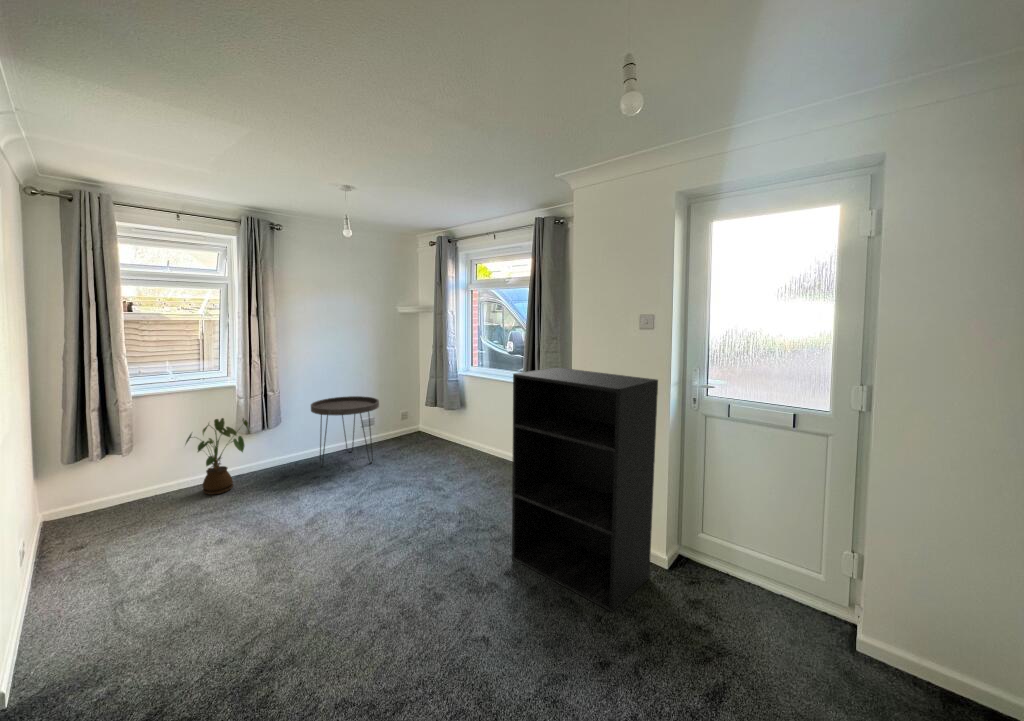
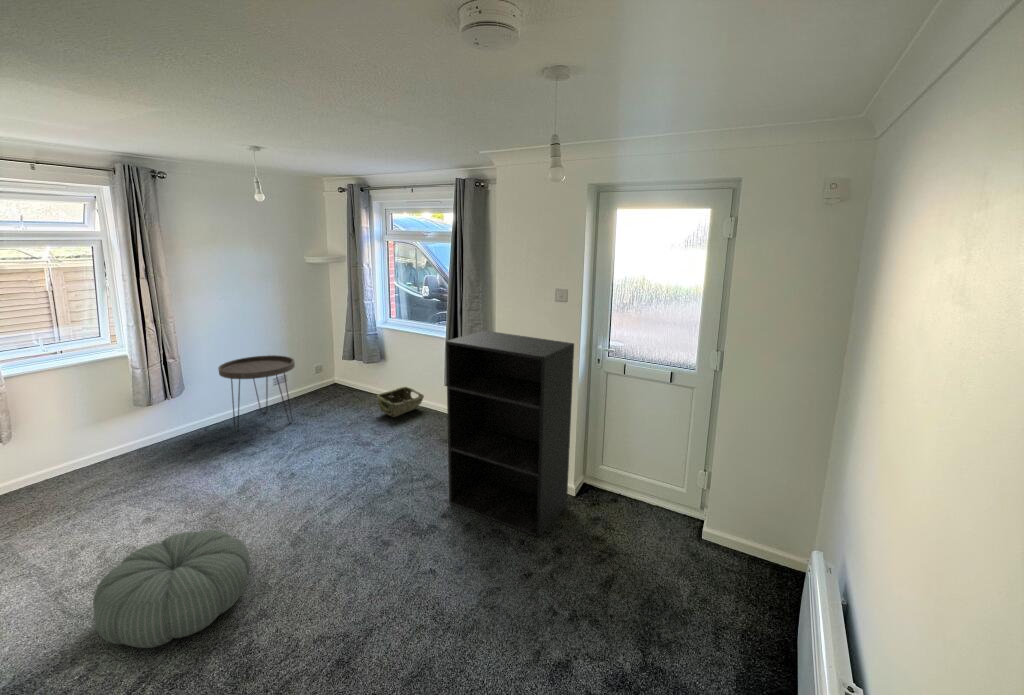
house plant: present [186,418,250,495] -> none [79,388,154,472]
woven basket: none [454,434,501,464] -> present [377,387,424,417]
pouf: none [126,557,292,679] -> present [93,530,251,648]

